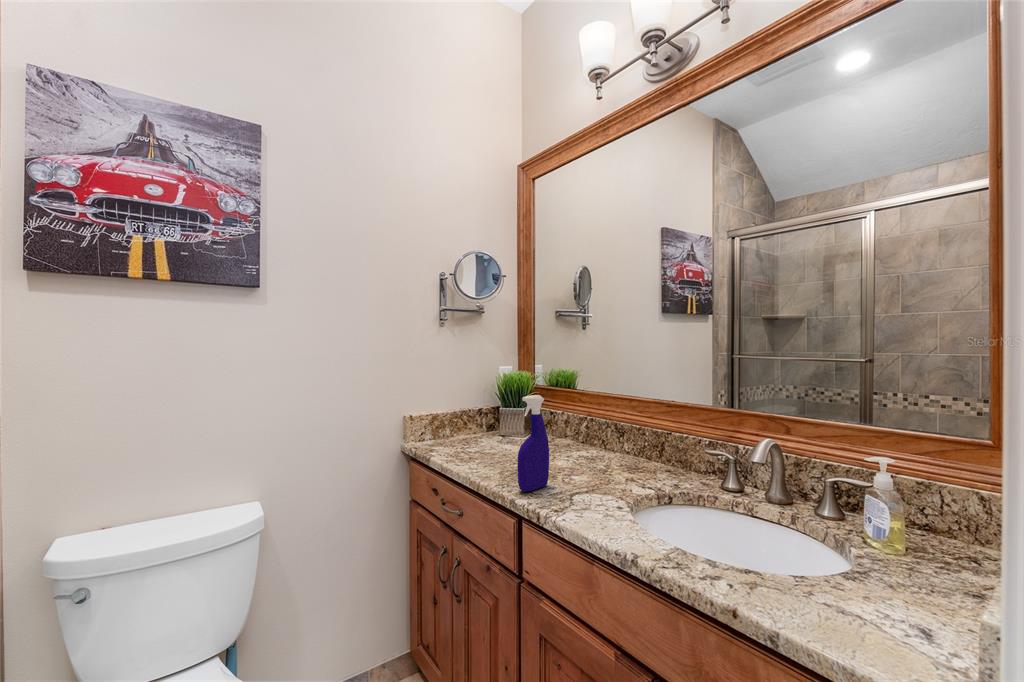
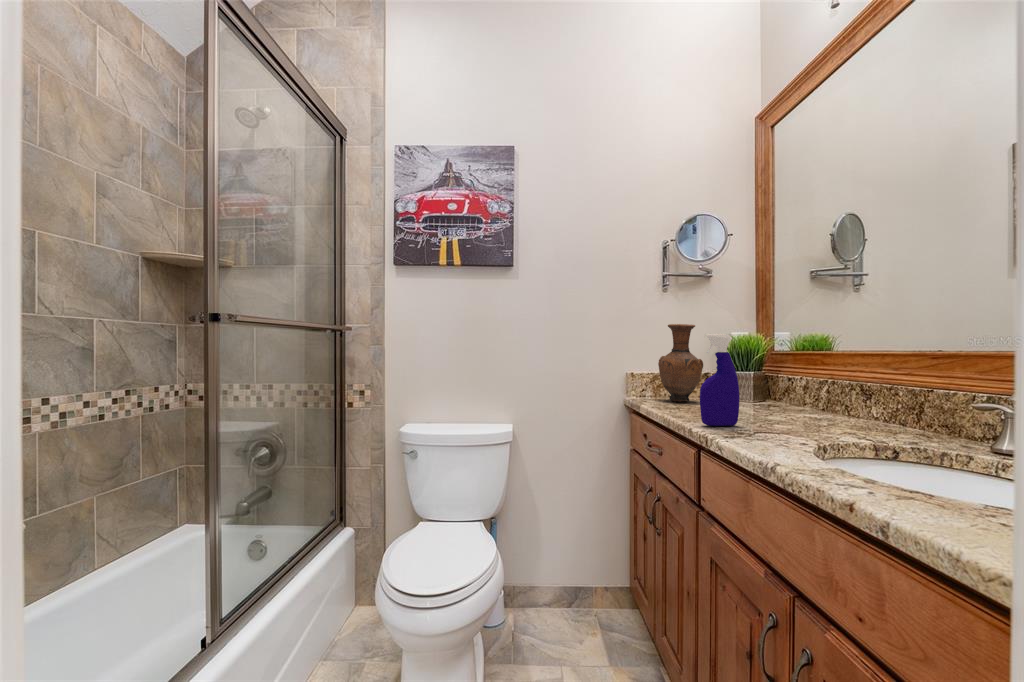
vase: none [443,366,487,449] -> present [658,324,703,402]

